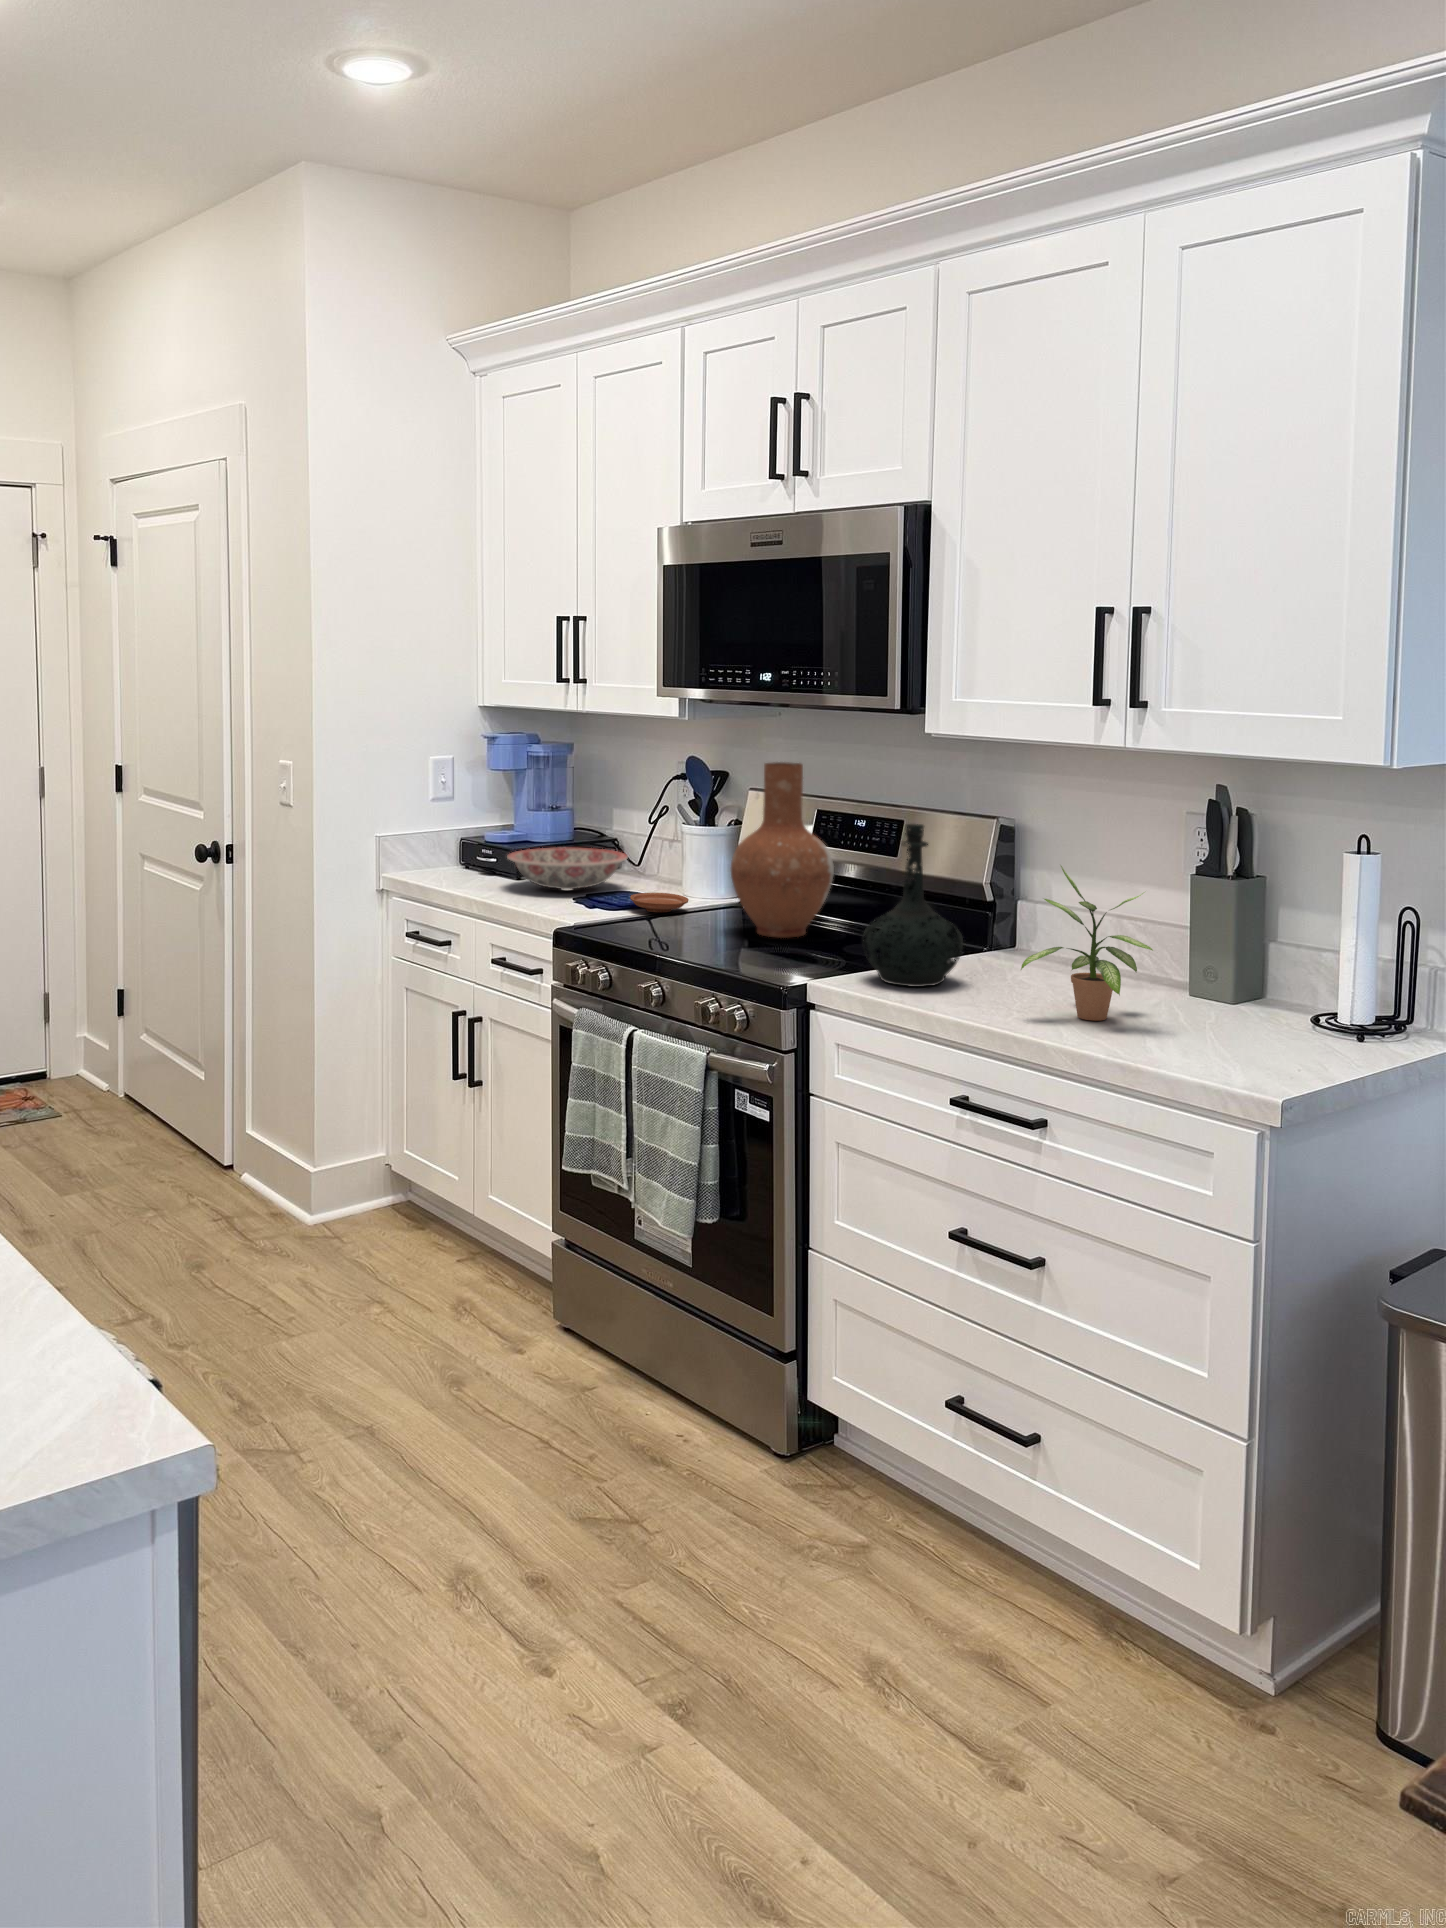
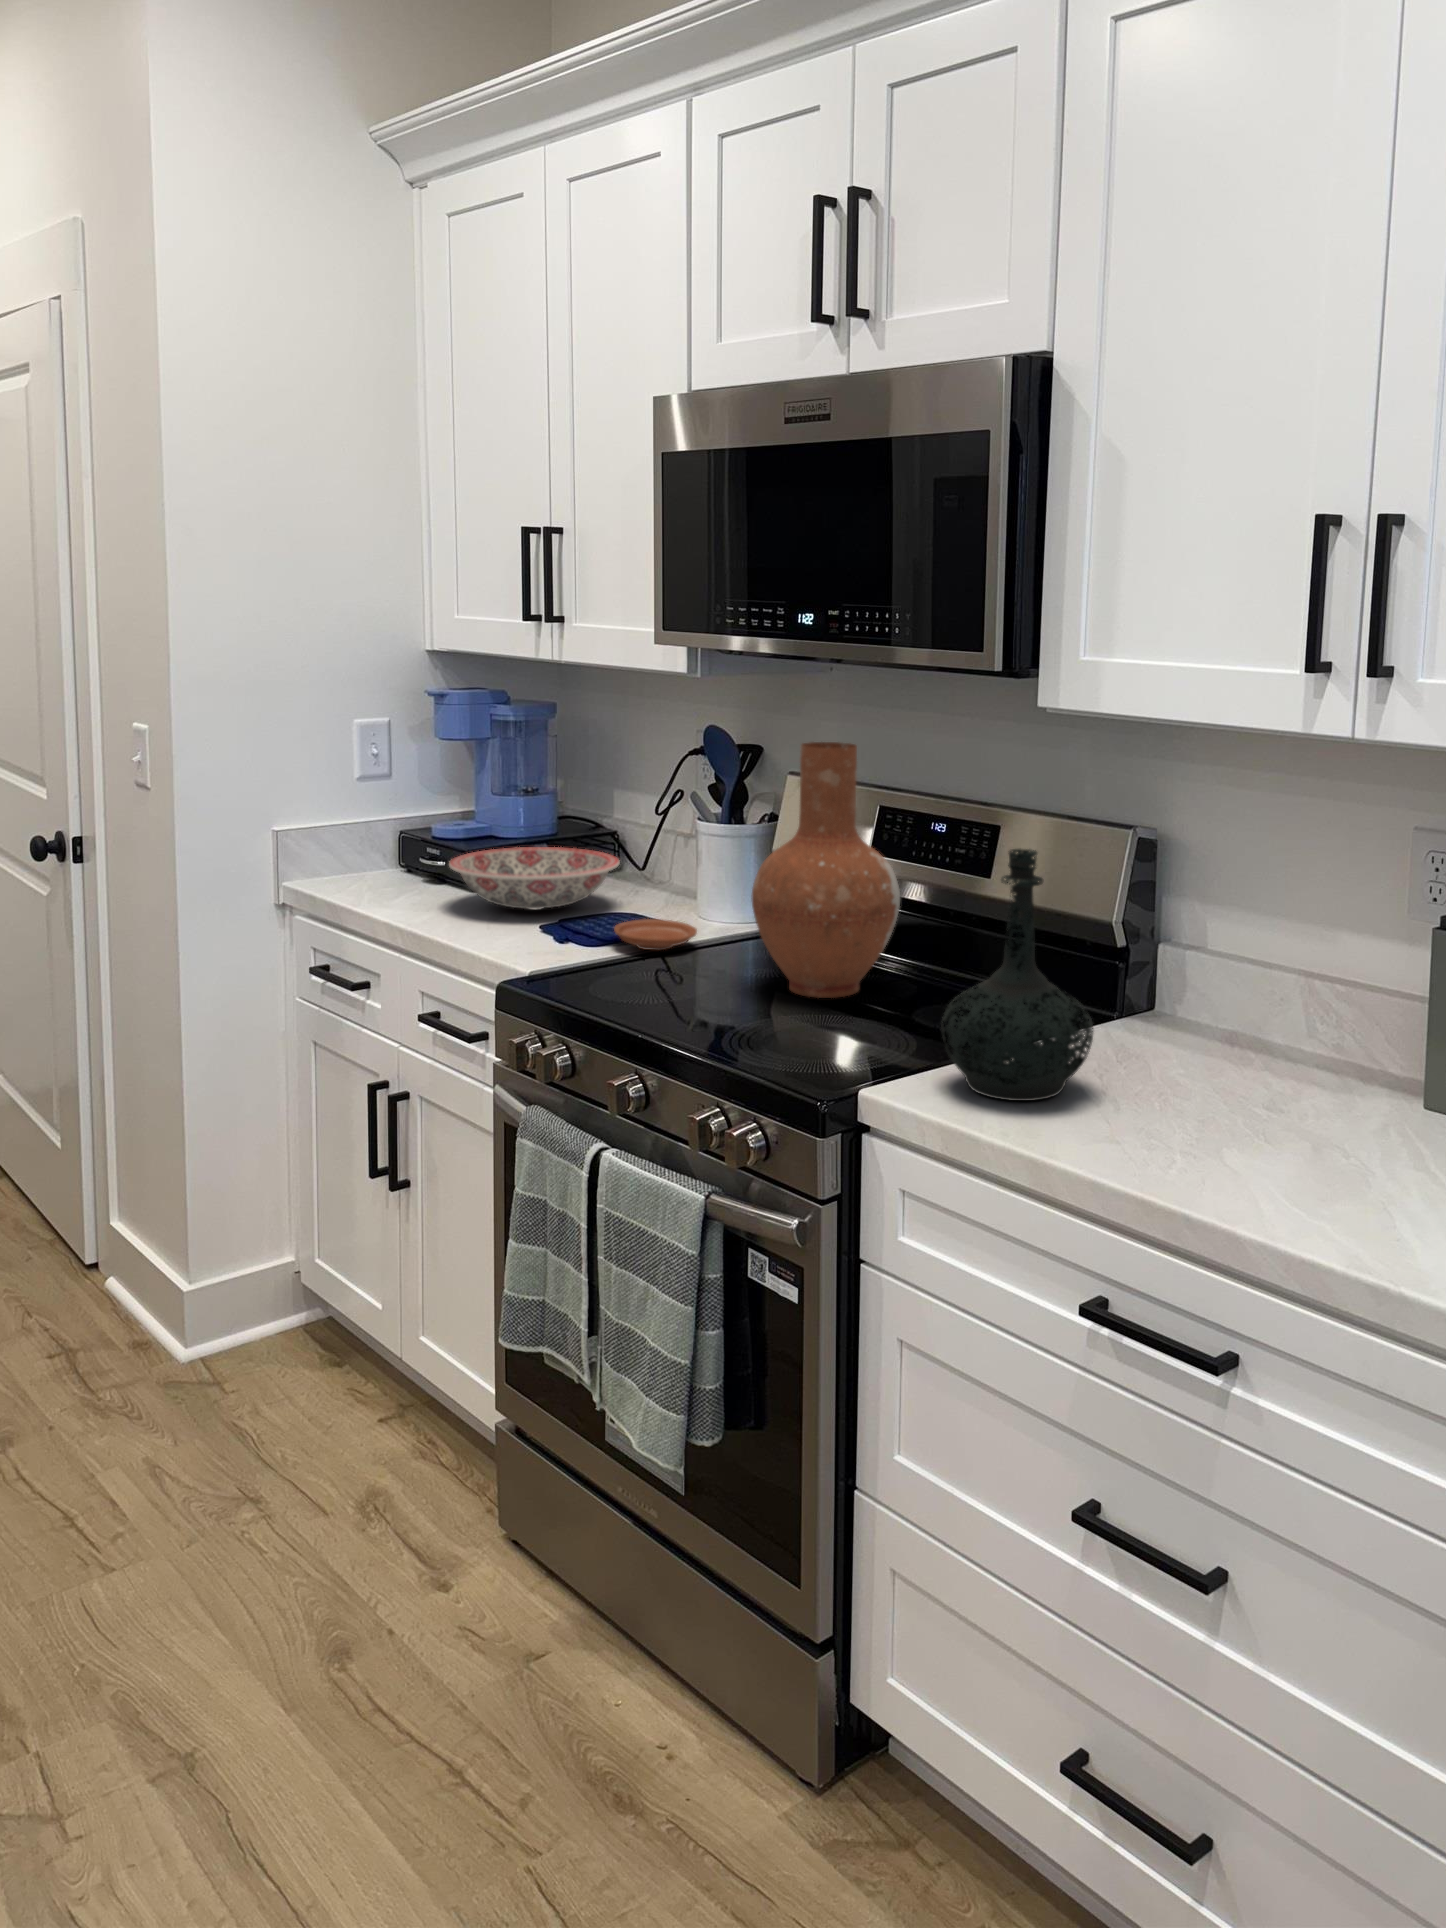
potted plant: present [1021,866,1153,1021] -> none [1192,926,1408,1175]

